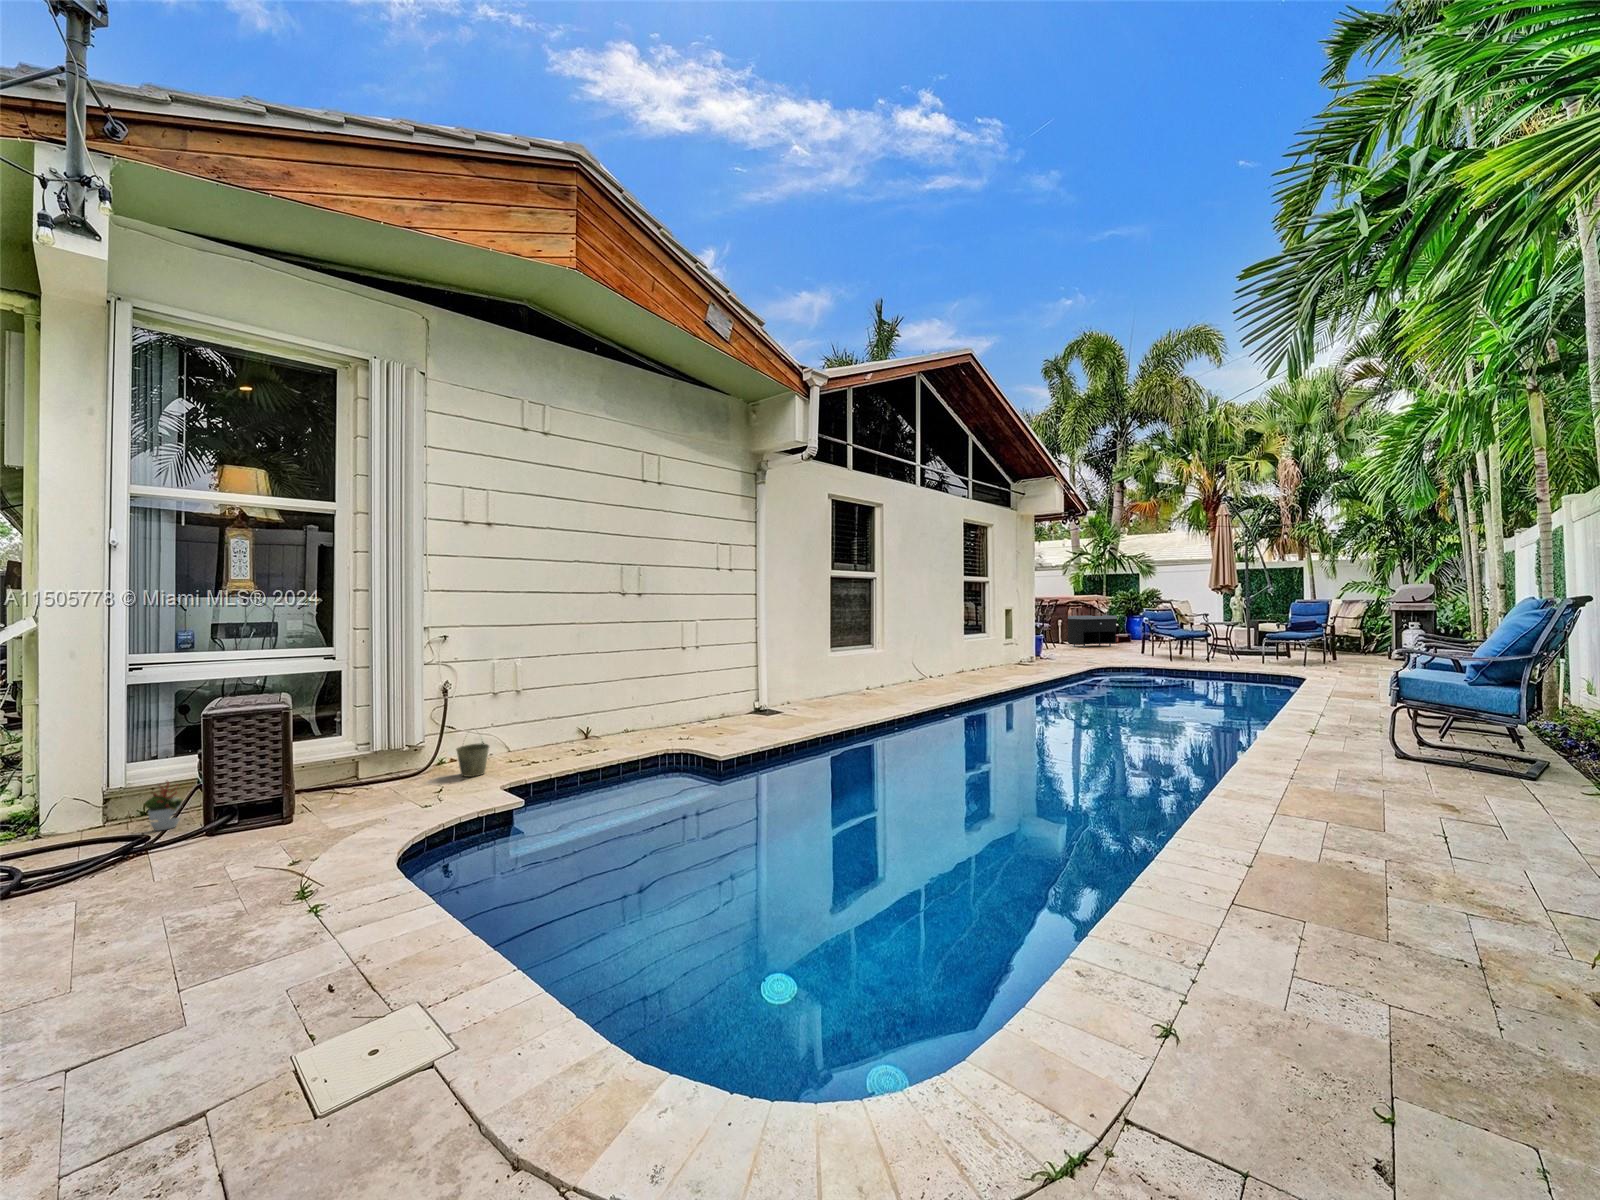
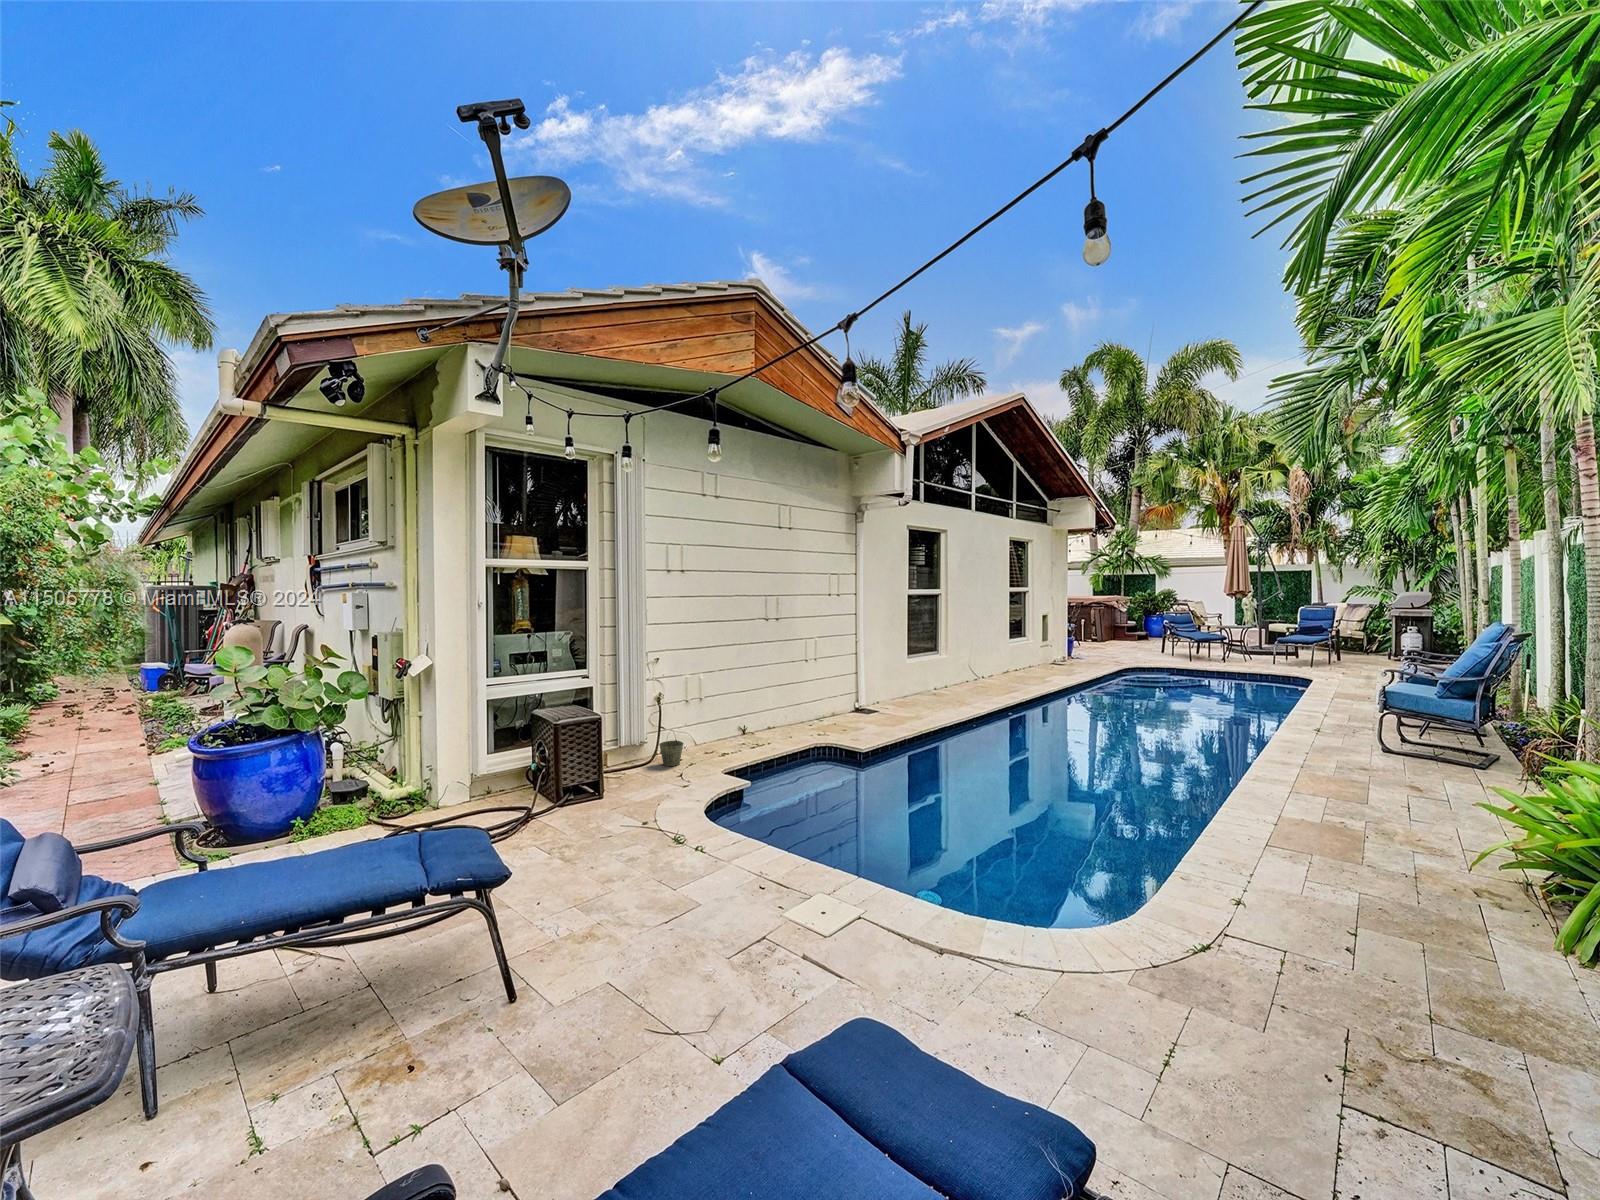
storage bench: present [1068,615,1117,648] -> none [1092,615,1138,645]
decorative plant: present [143,782,183,831] -> none [482,769,504,805]

